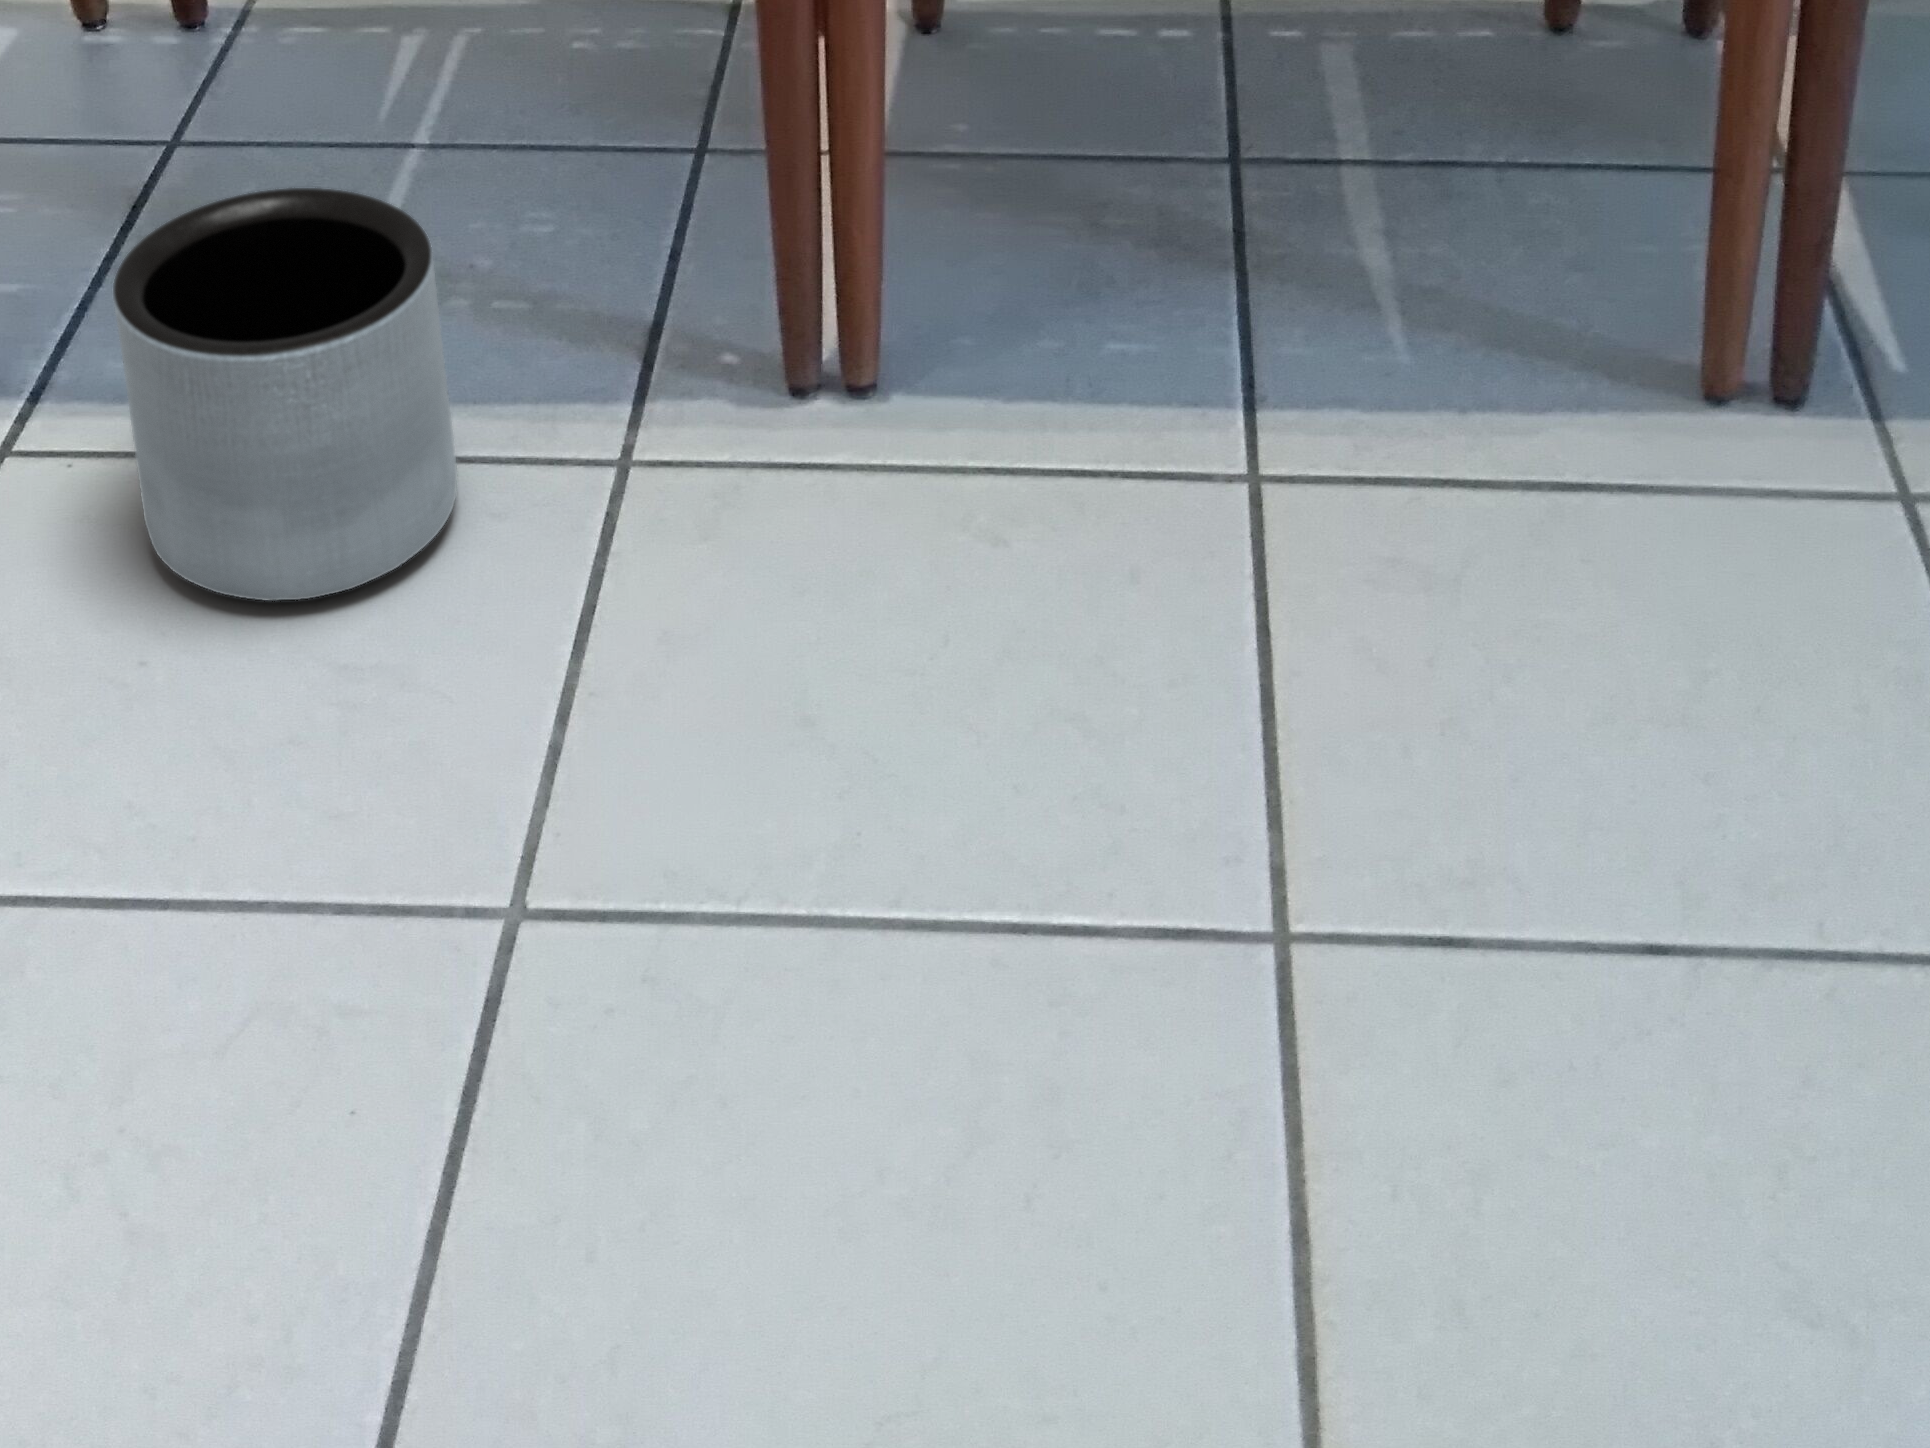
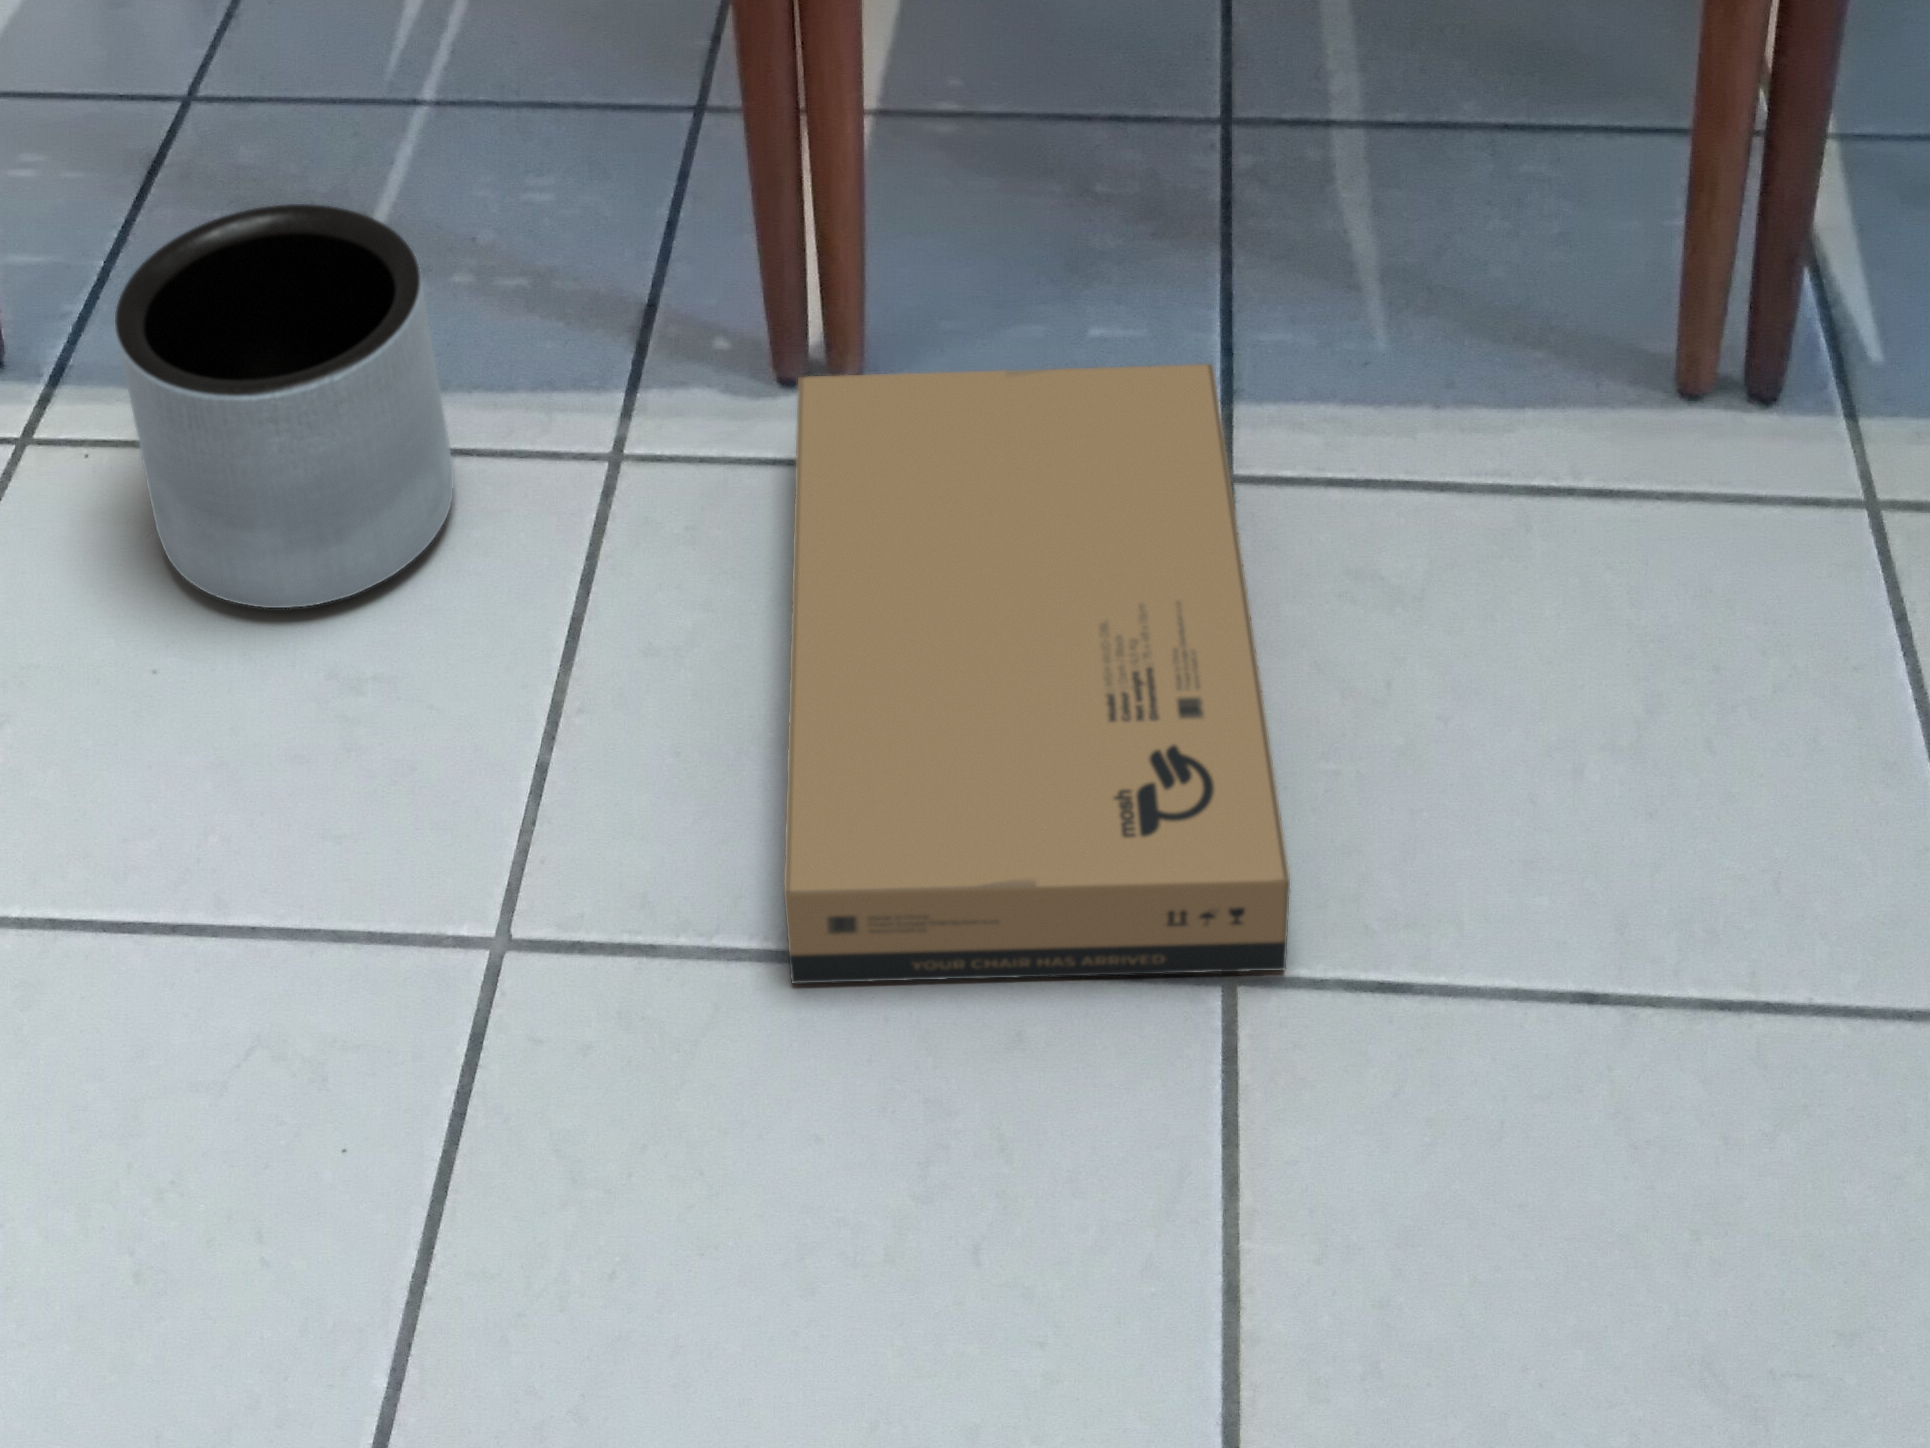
cardboard box: none [816,356,1347,945] -> present [784,364,1290,984]

